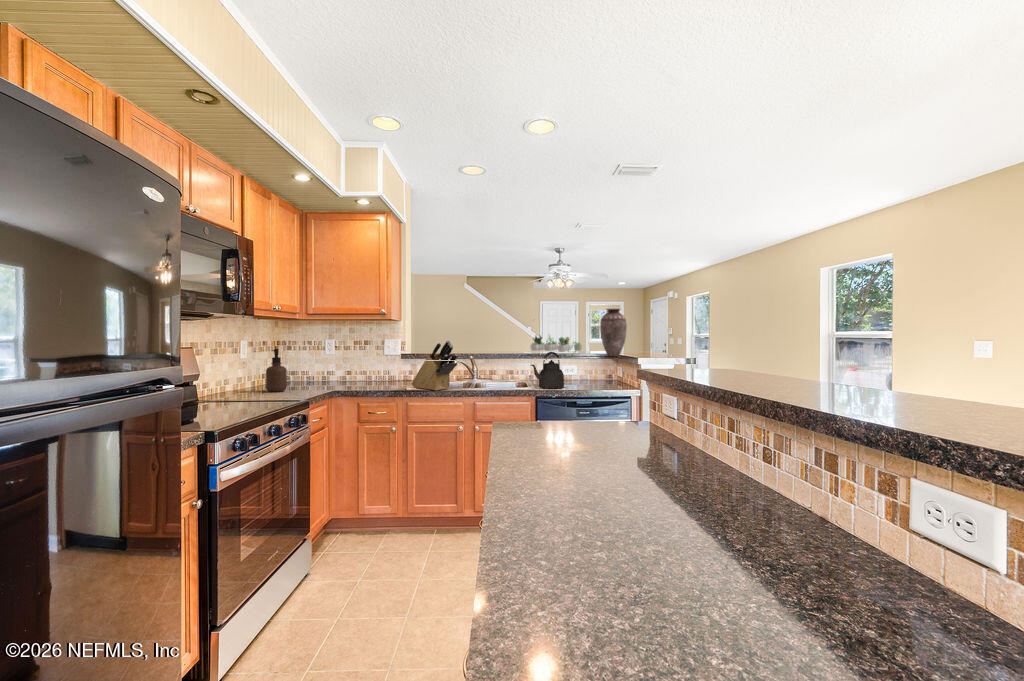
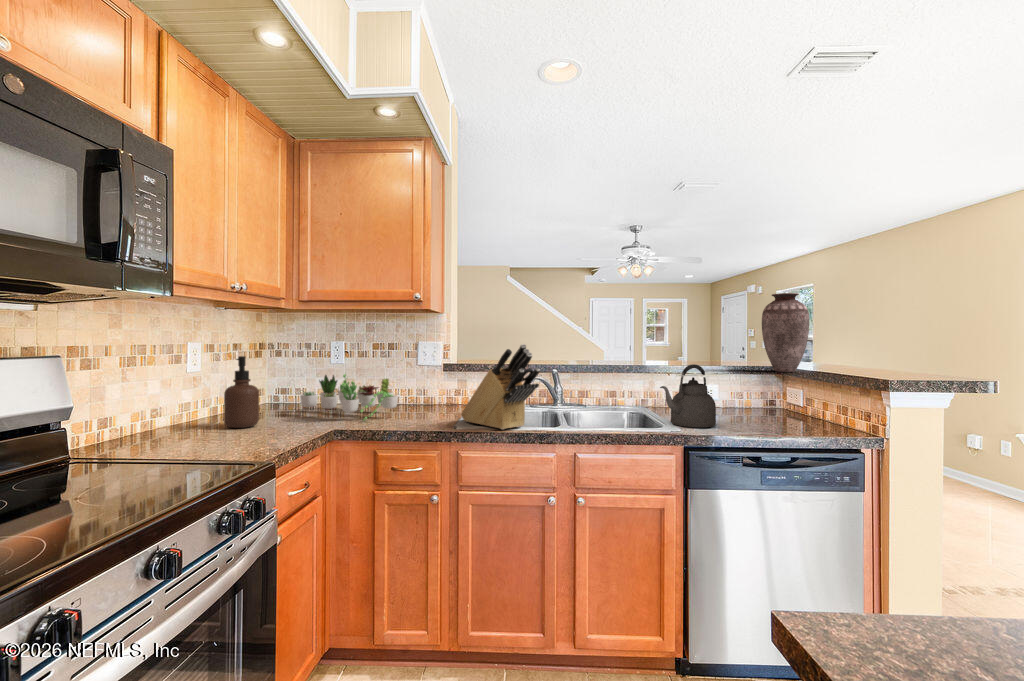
succulent plant: present [531,336,582,355] -> present [300,374,398,421]

